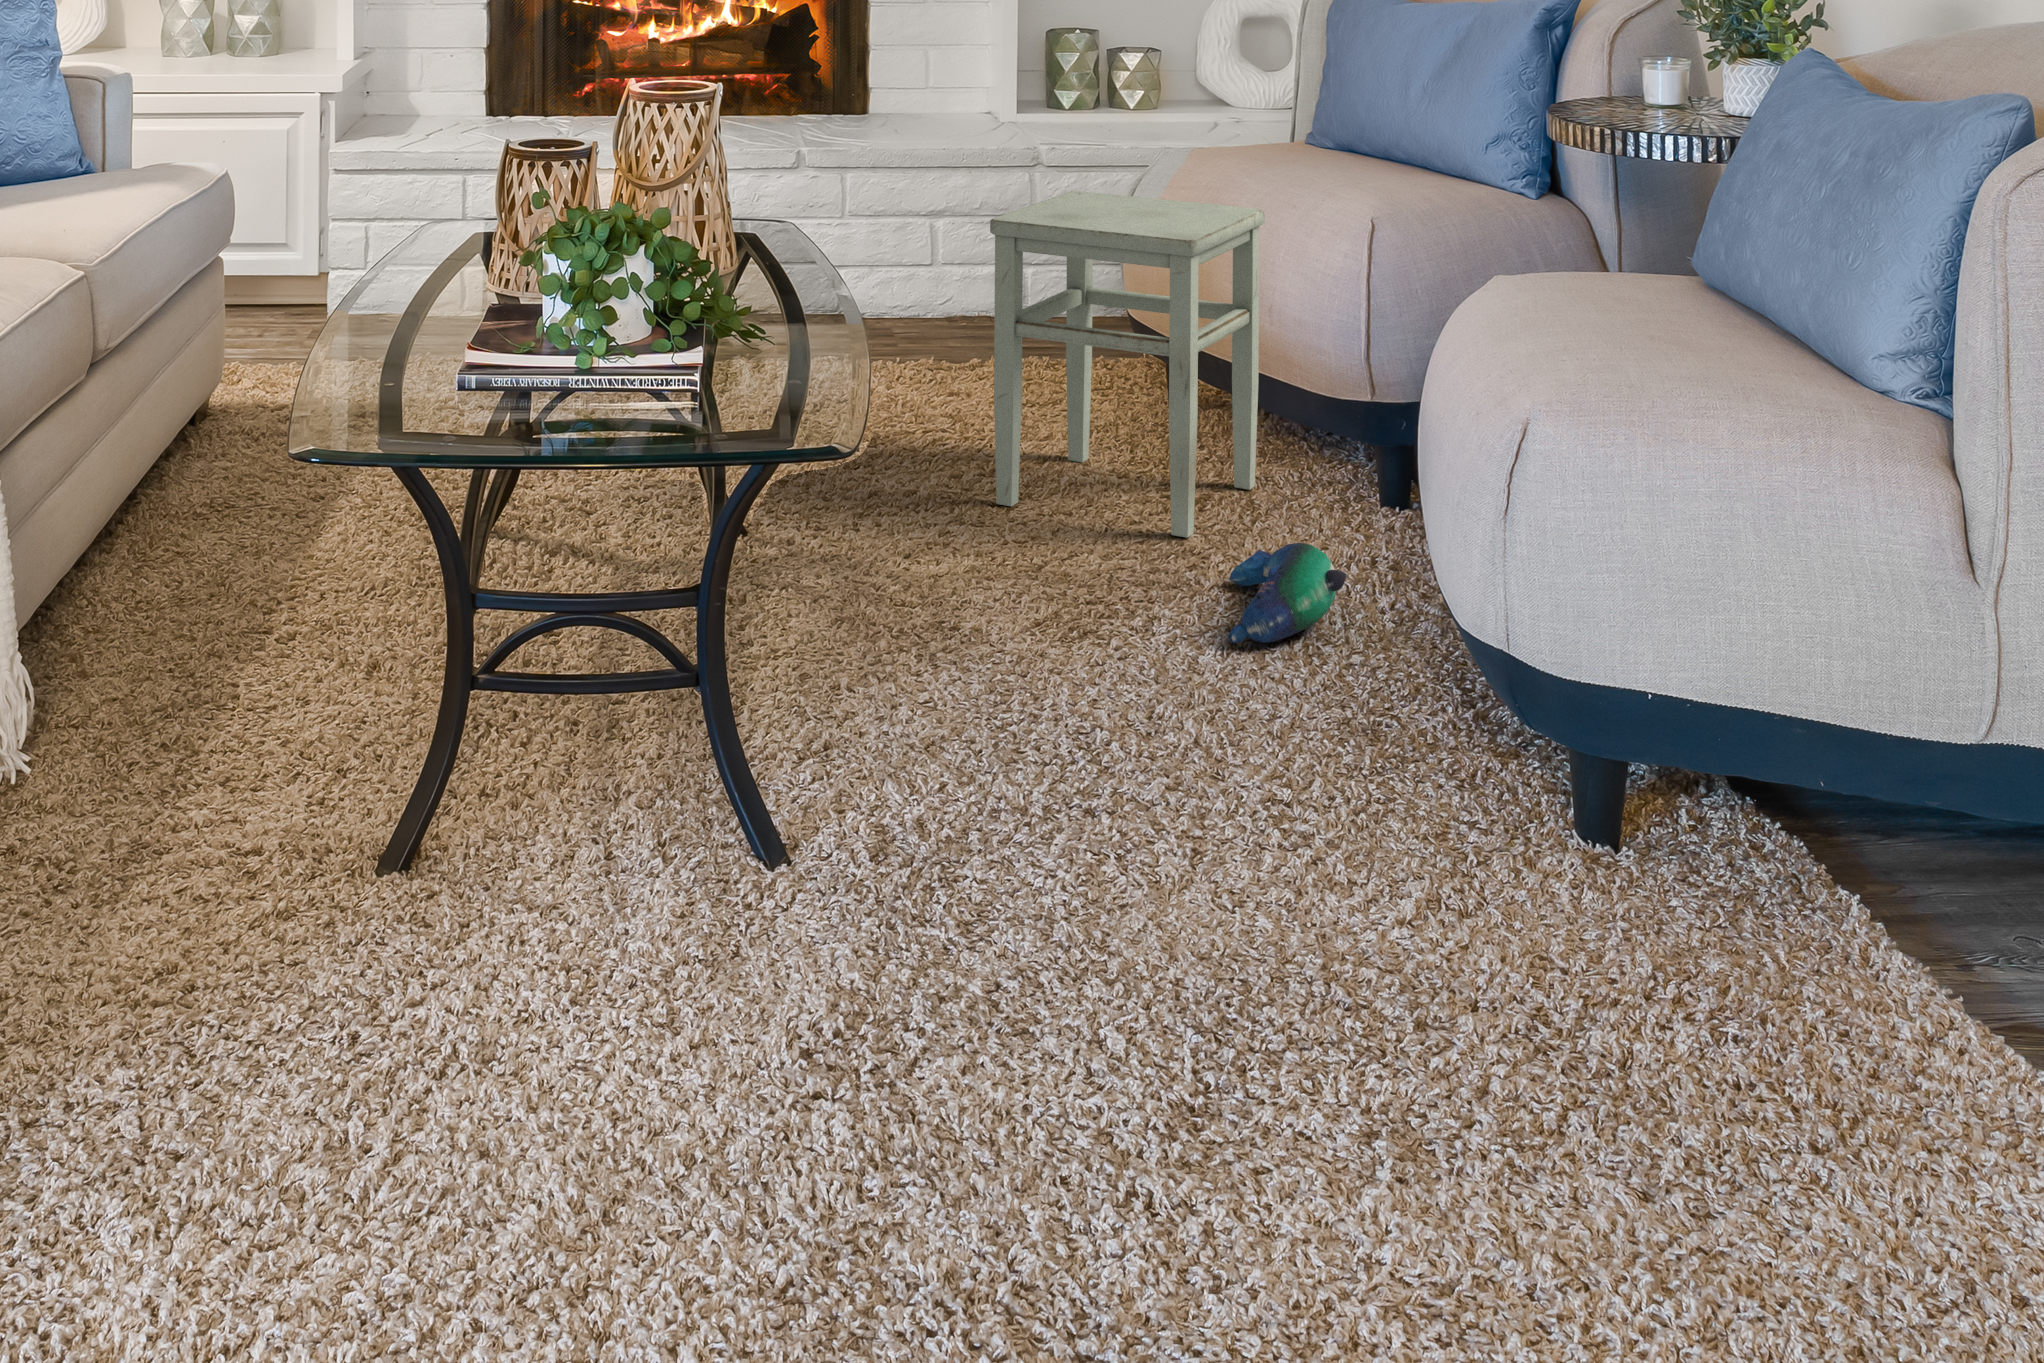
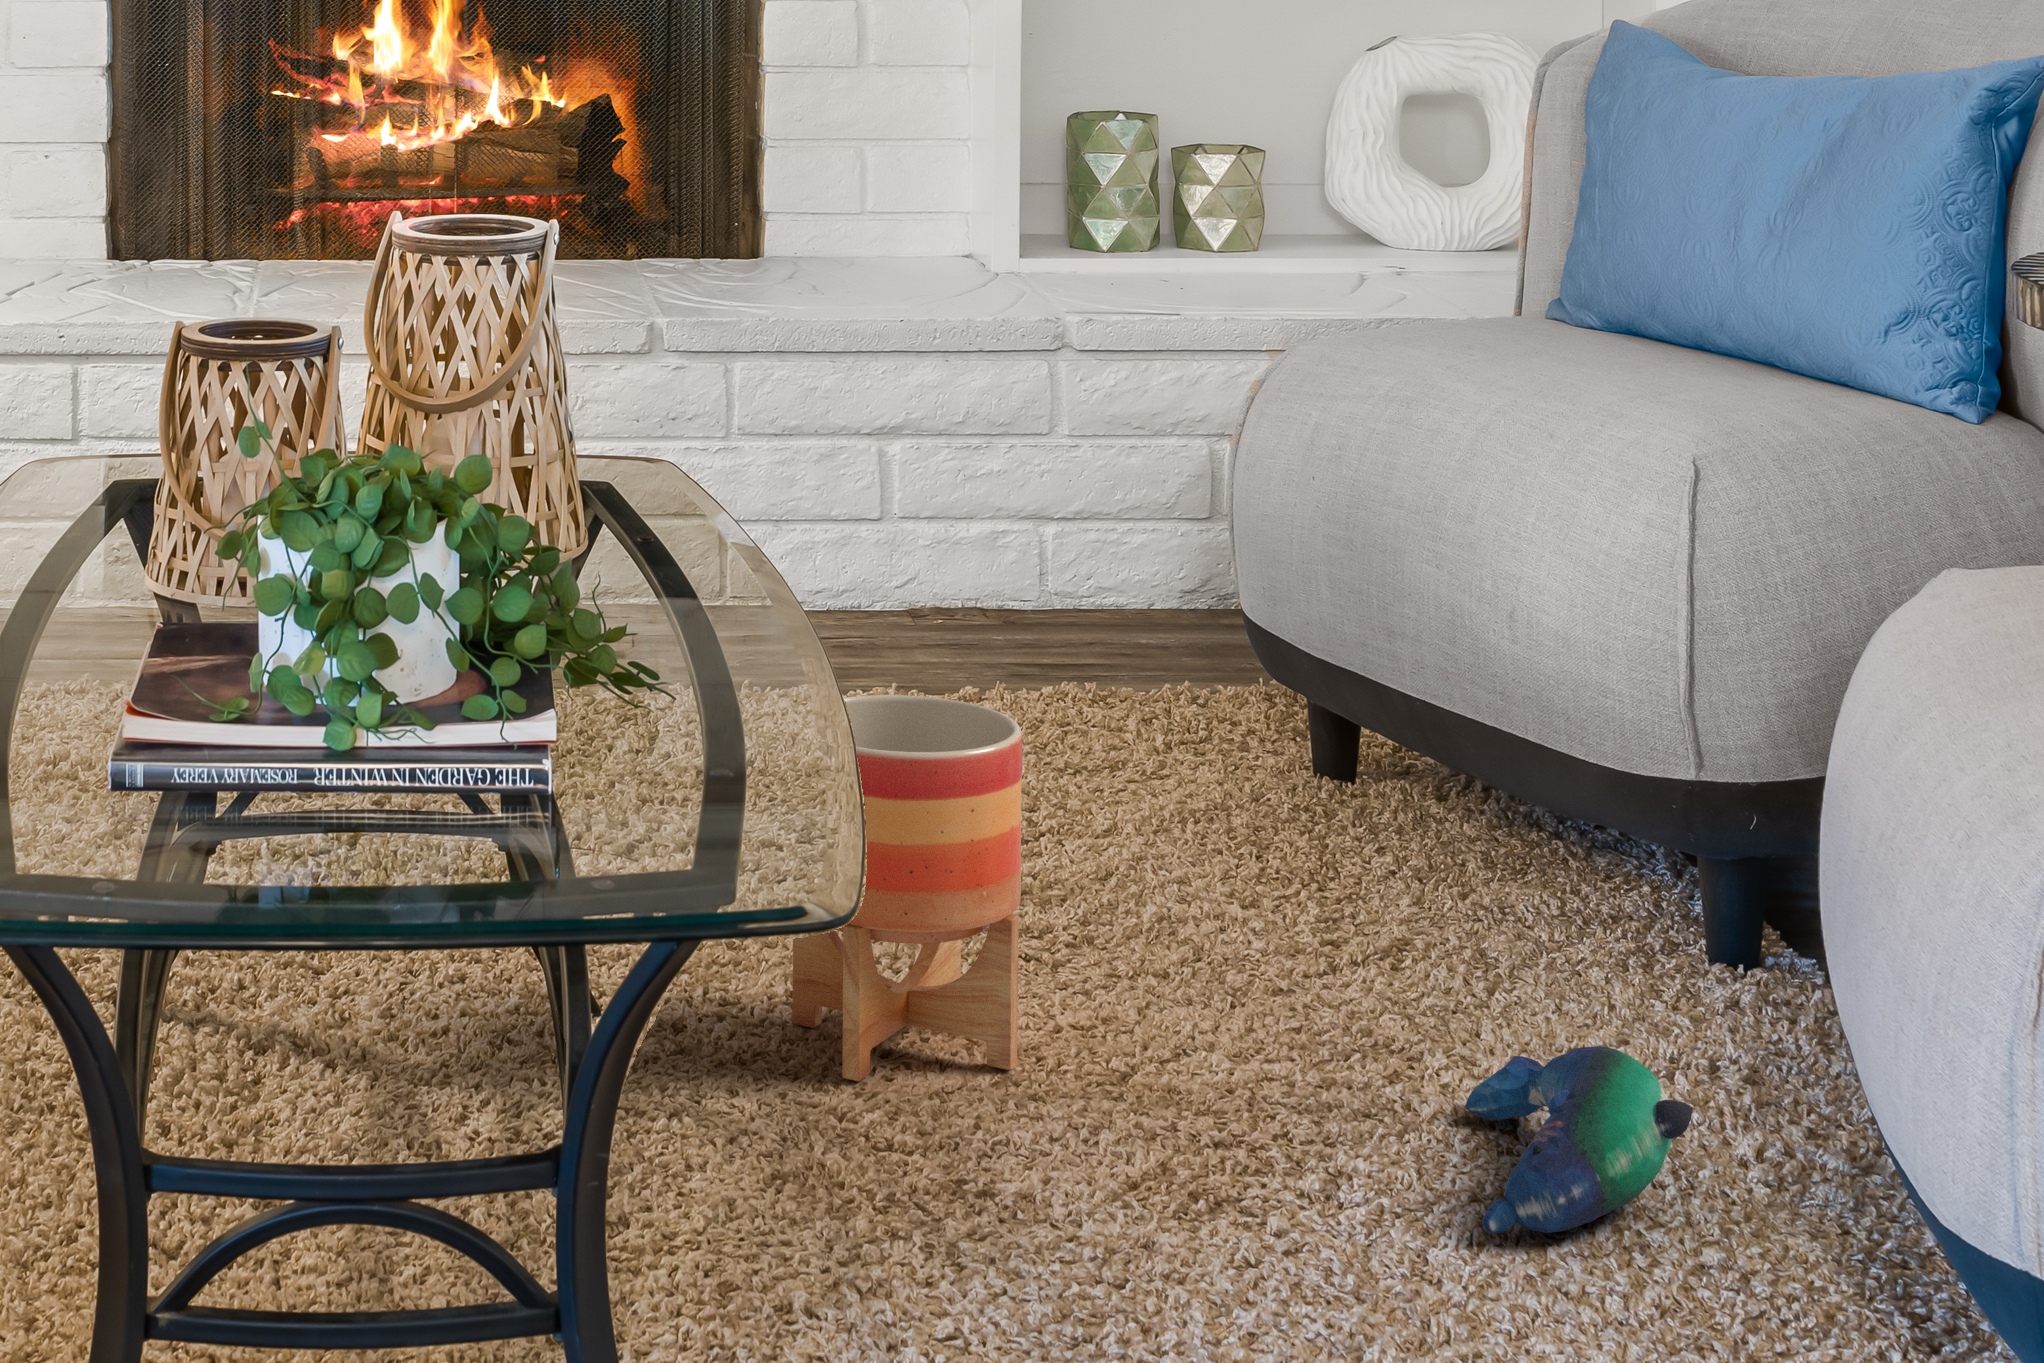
stool: present [990,191,1265,538] -> none [1017,402,1501,1026]
planter: none [858,353,987,568] -> present [792,695,1022,1081]

